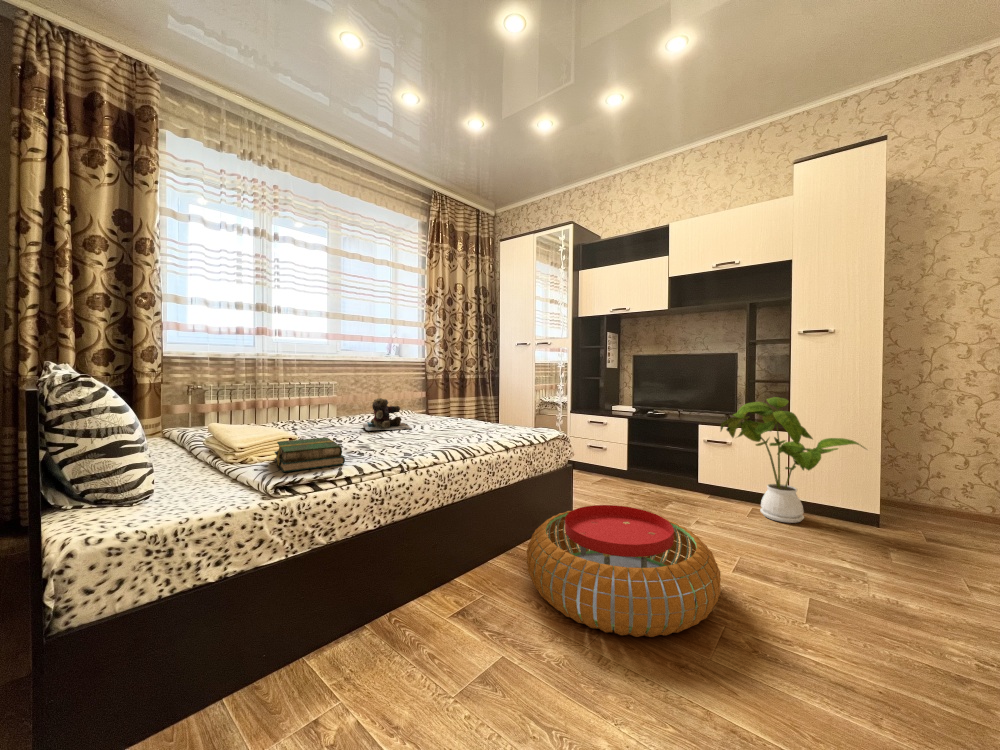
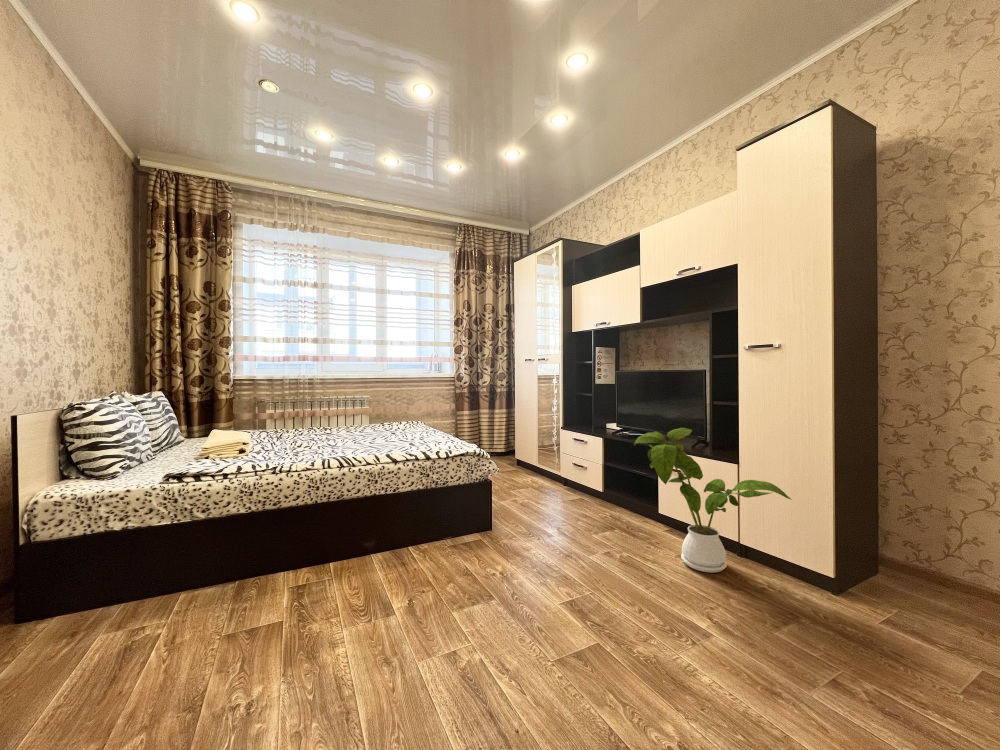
teddy bear: present [362,398,412,431] -> none [337,412,381,438]
book: present [275,437,345,472] -> none [203,444,264,467]
pouf: present [527,505,721,637] -> none [340,520,505,637]

